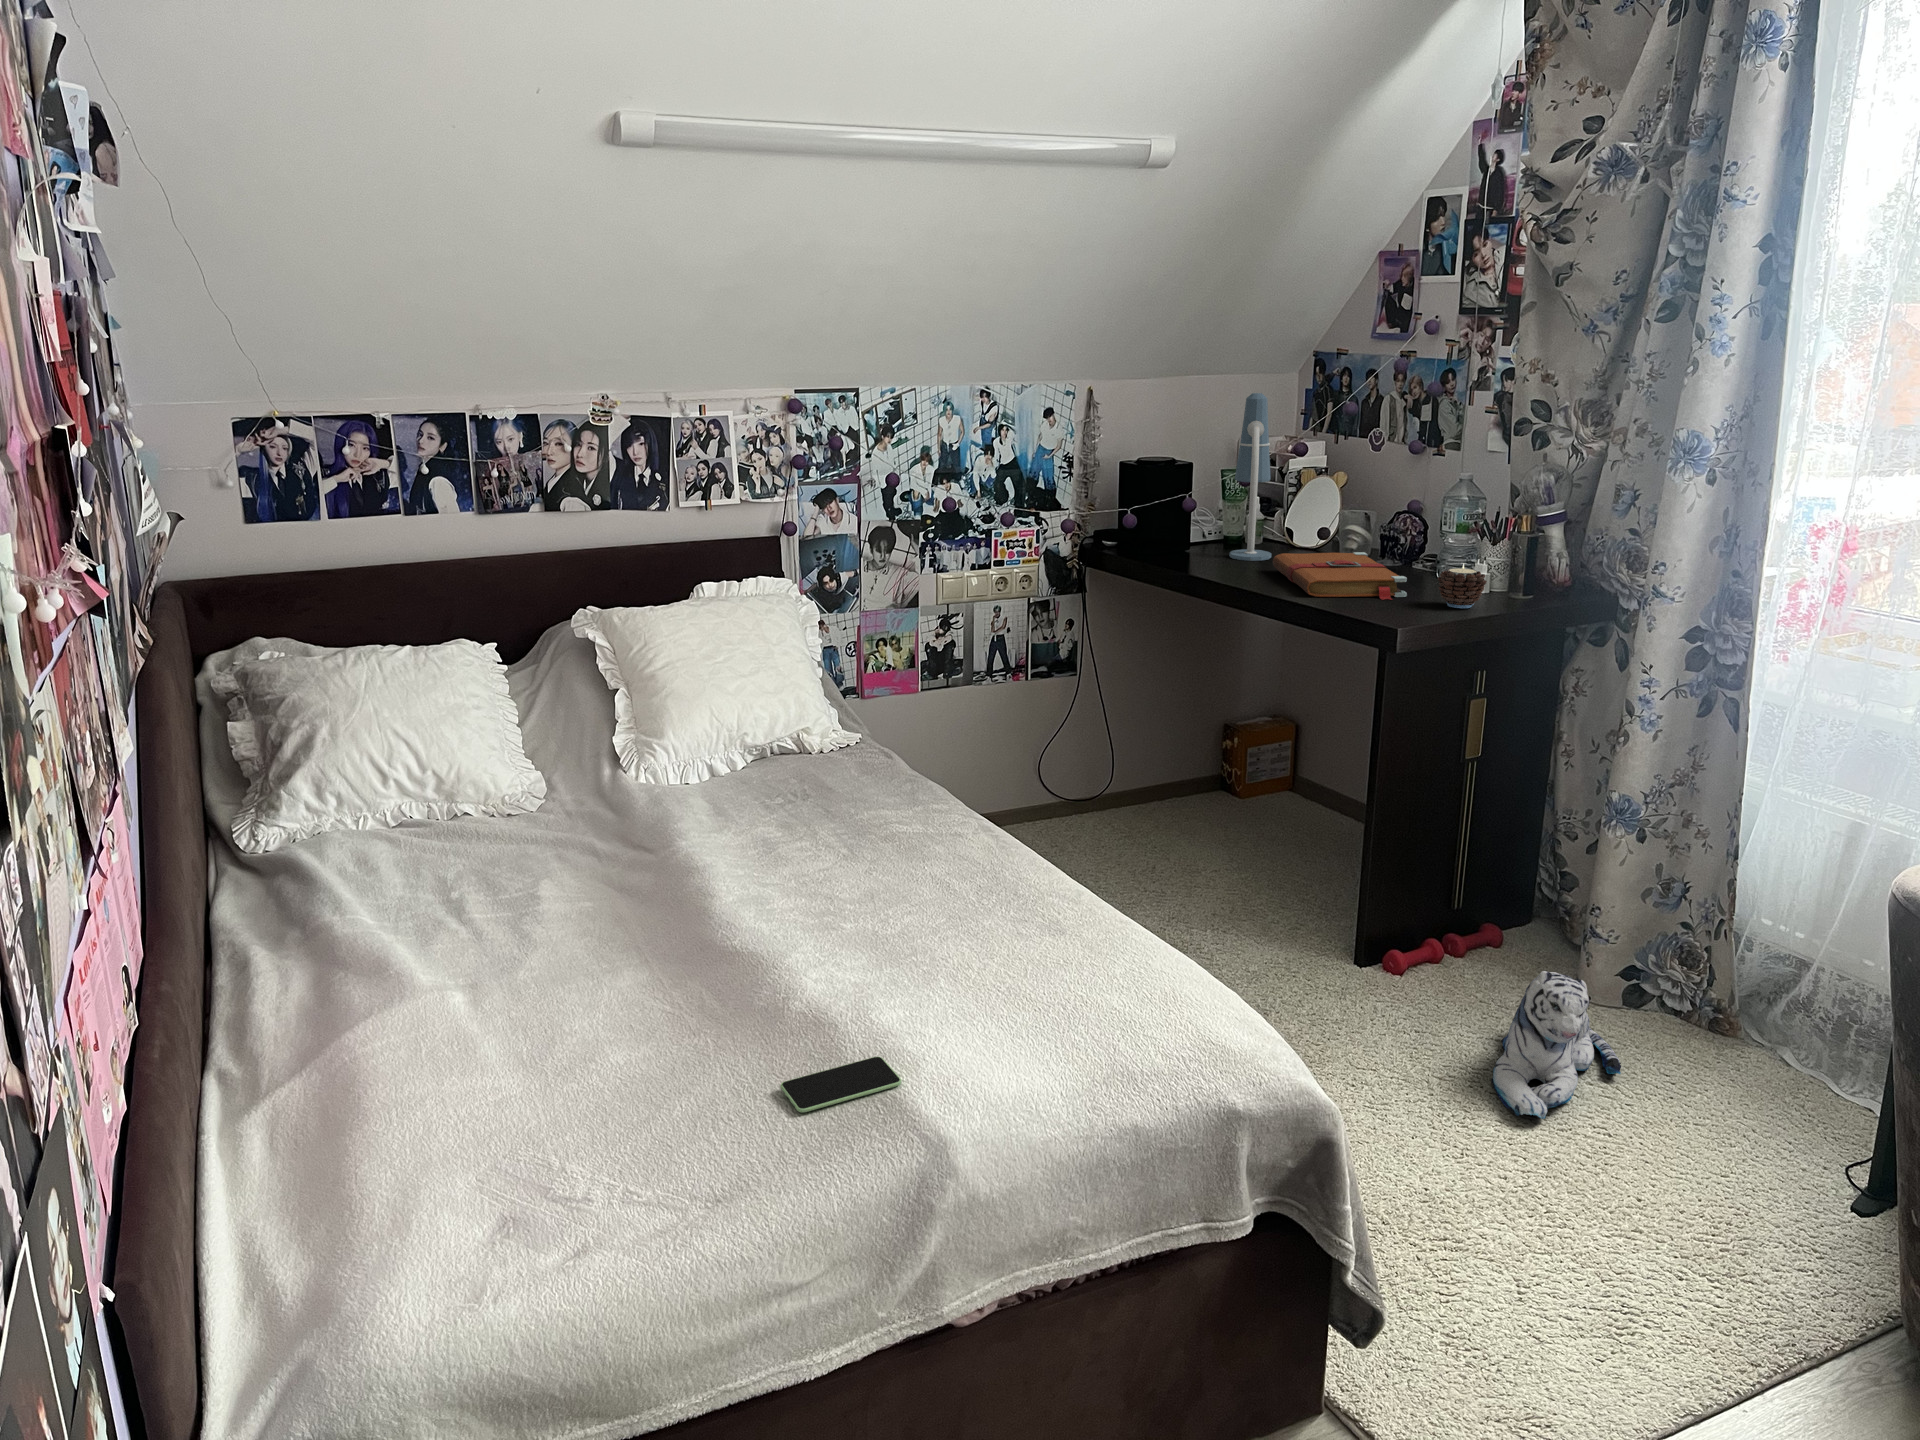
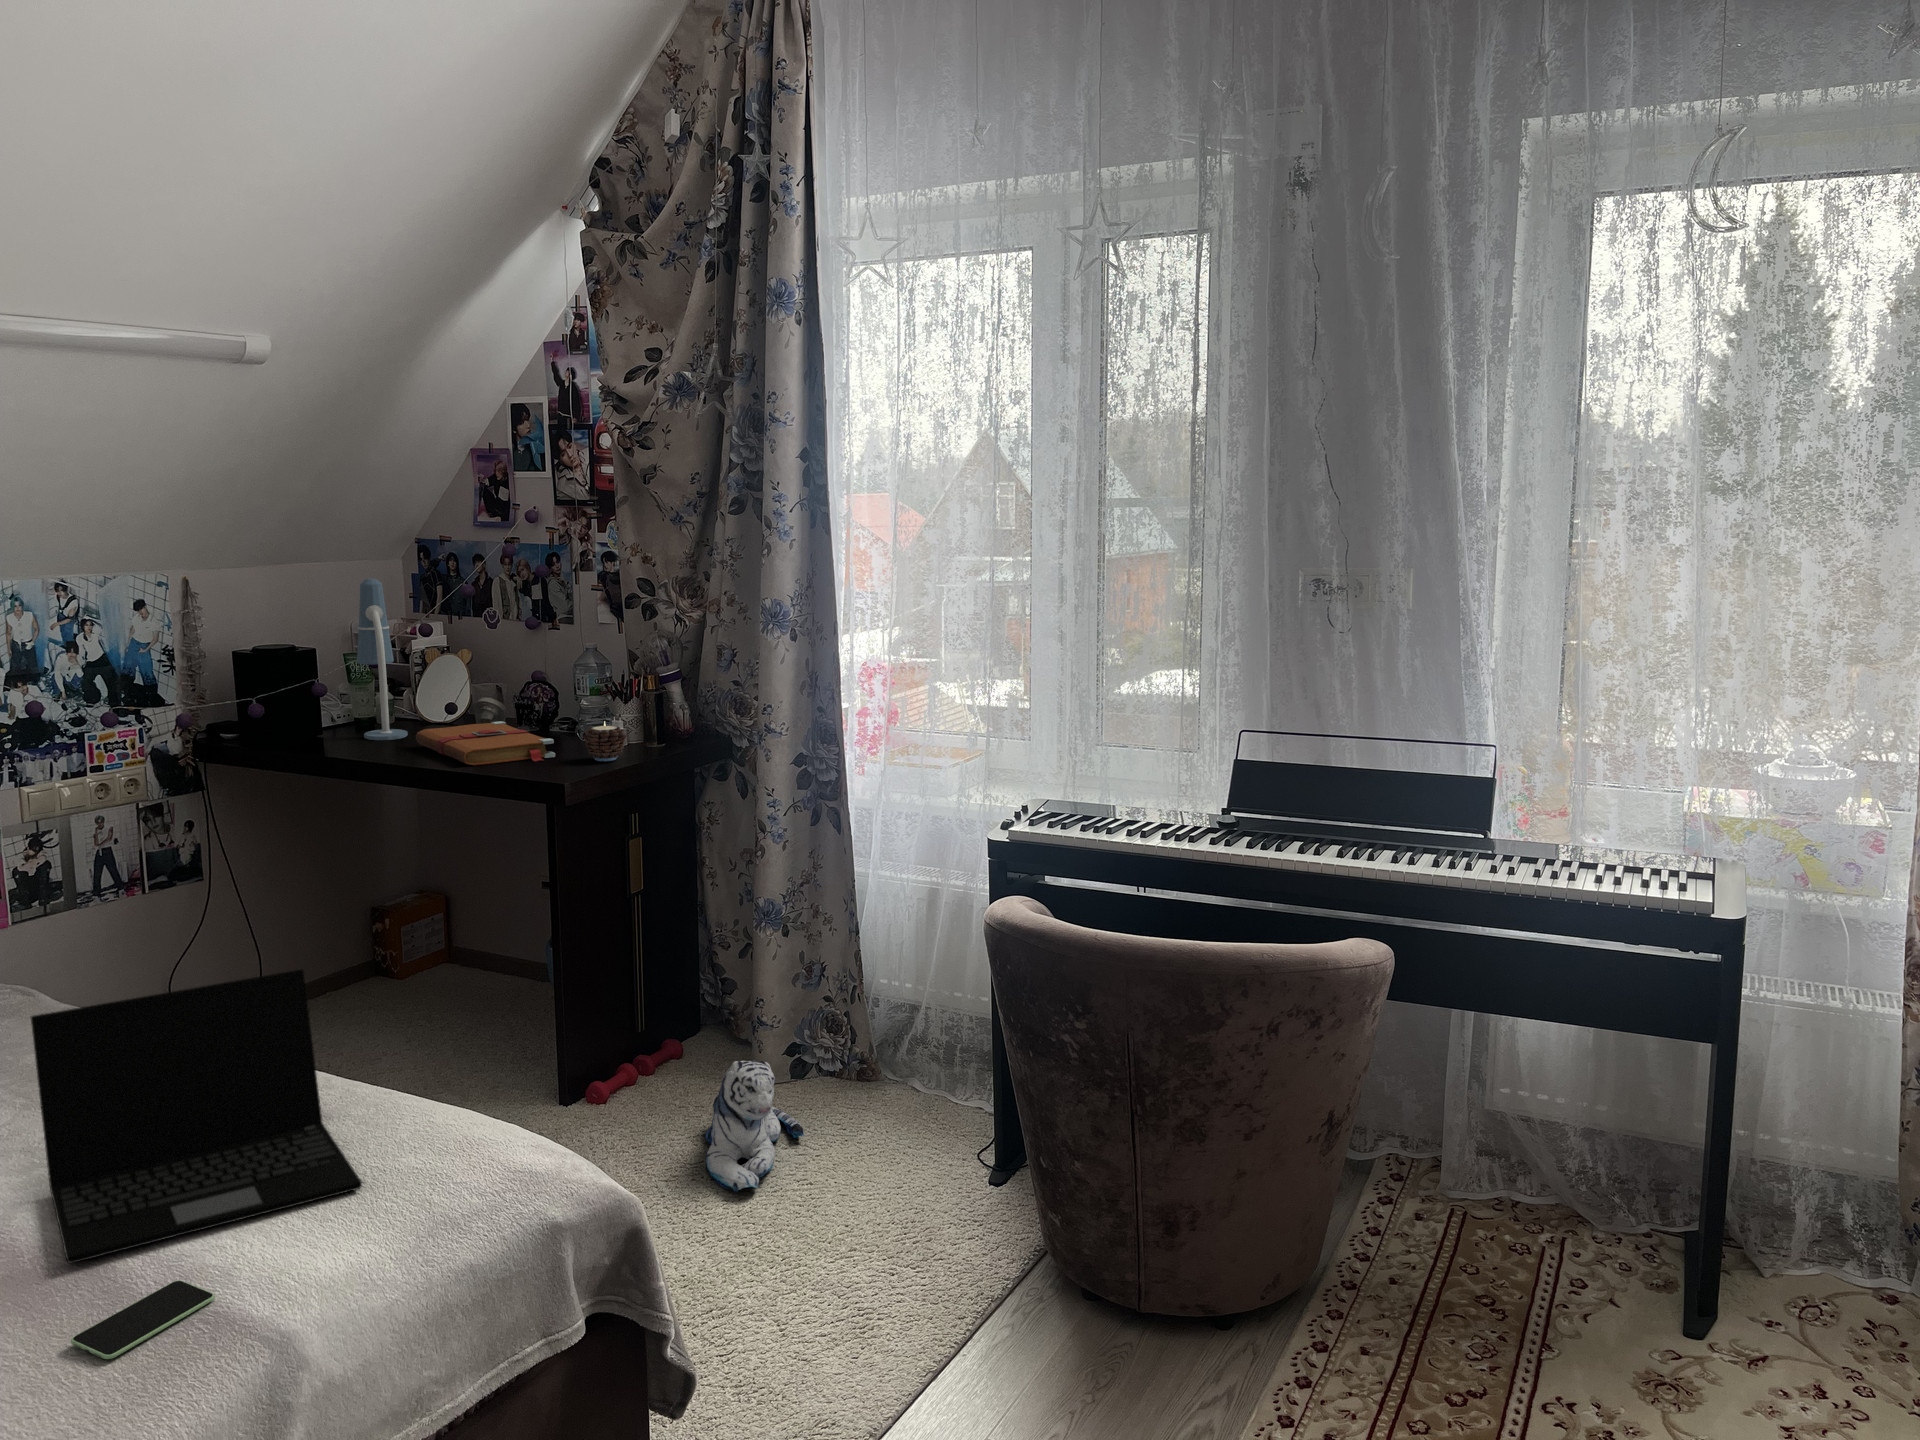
laptop: none [809,784,1065,1015] -> present [31,969,362,1263]

